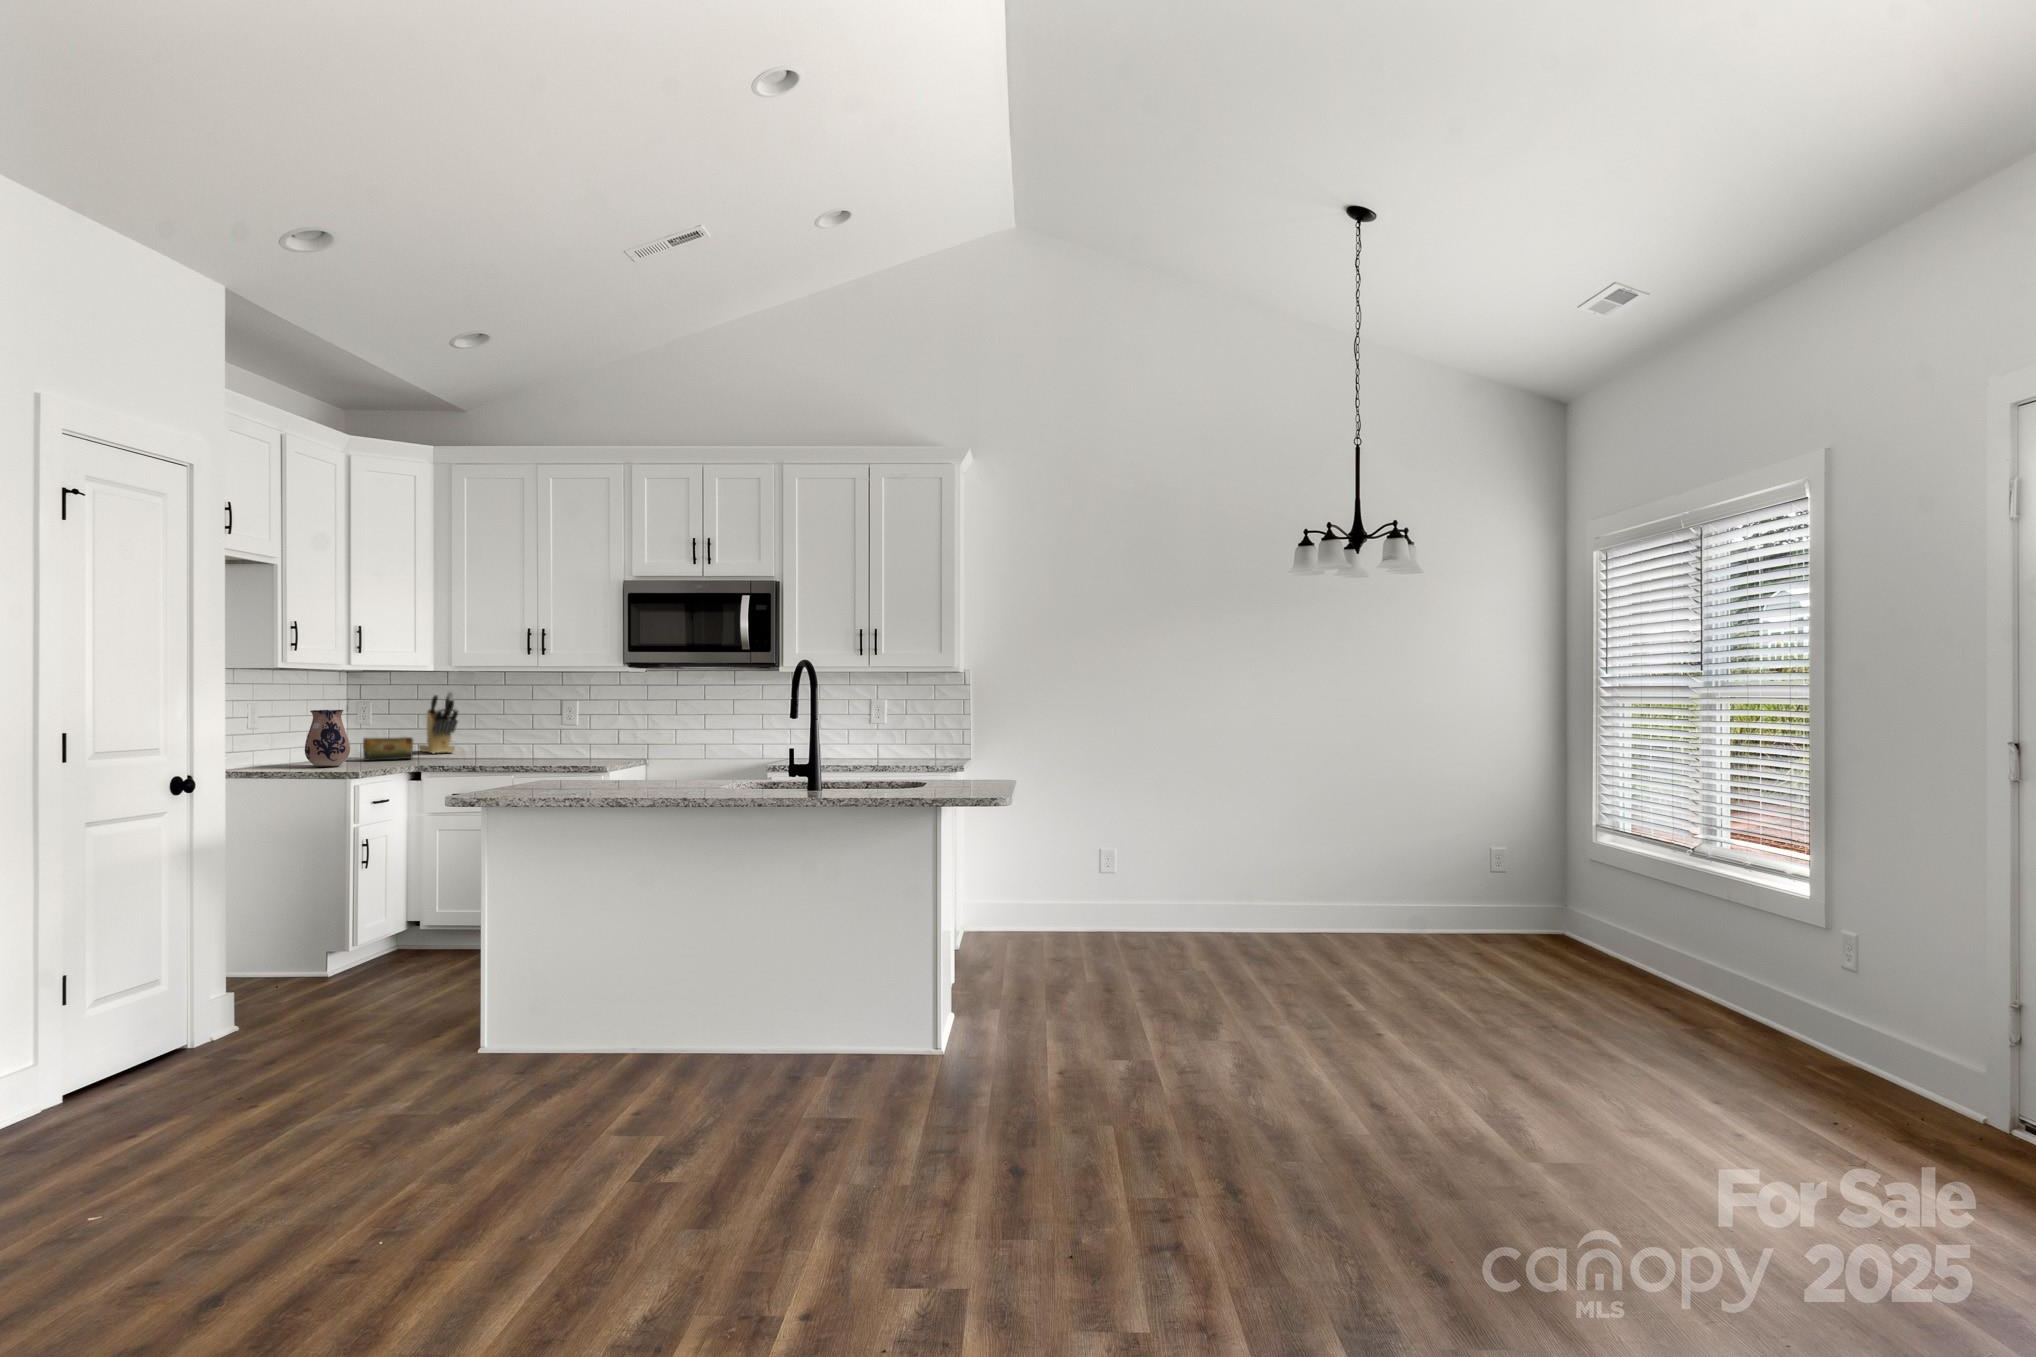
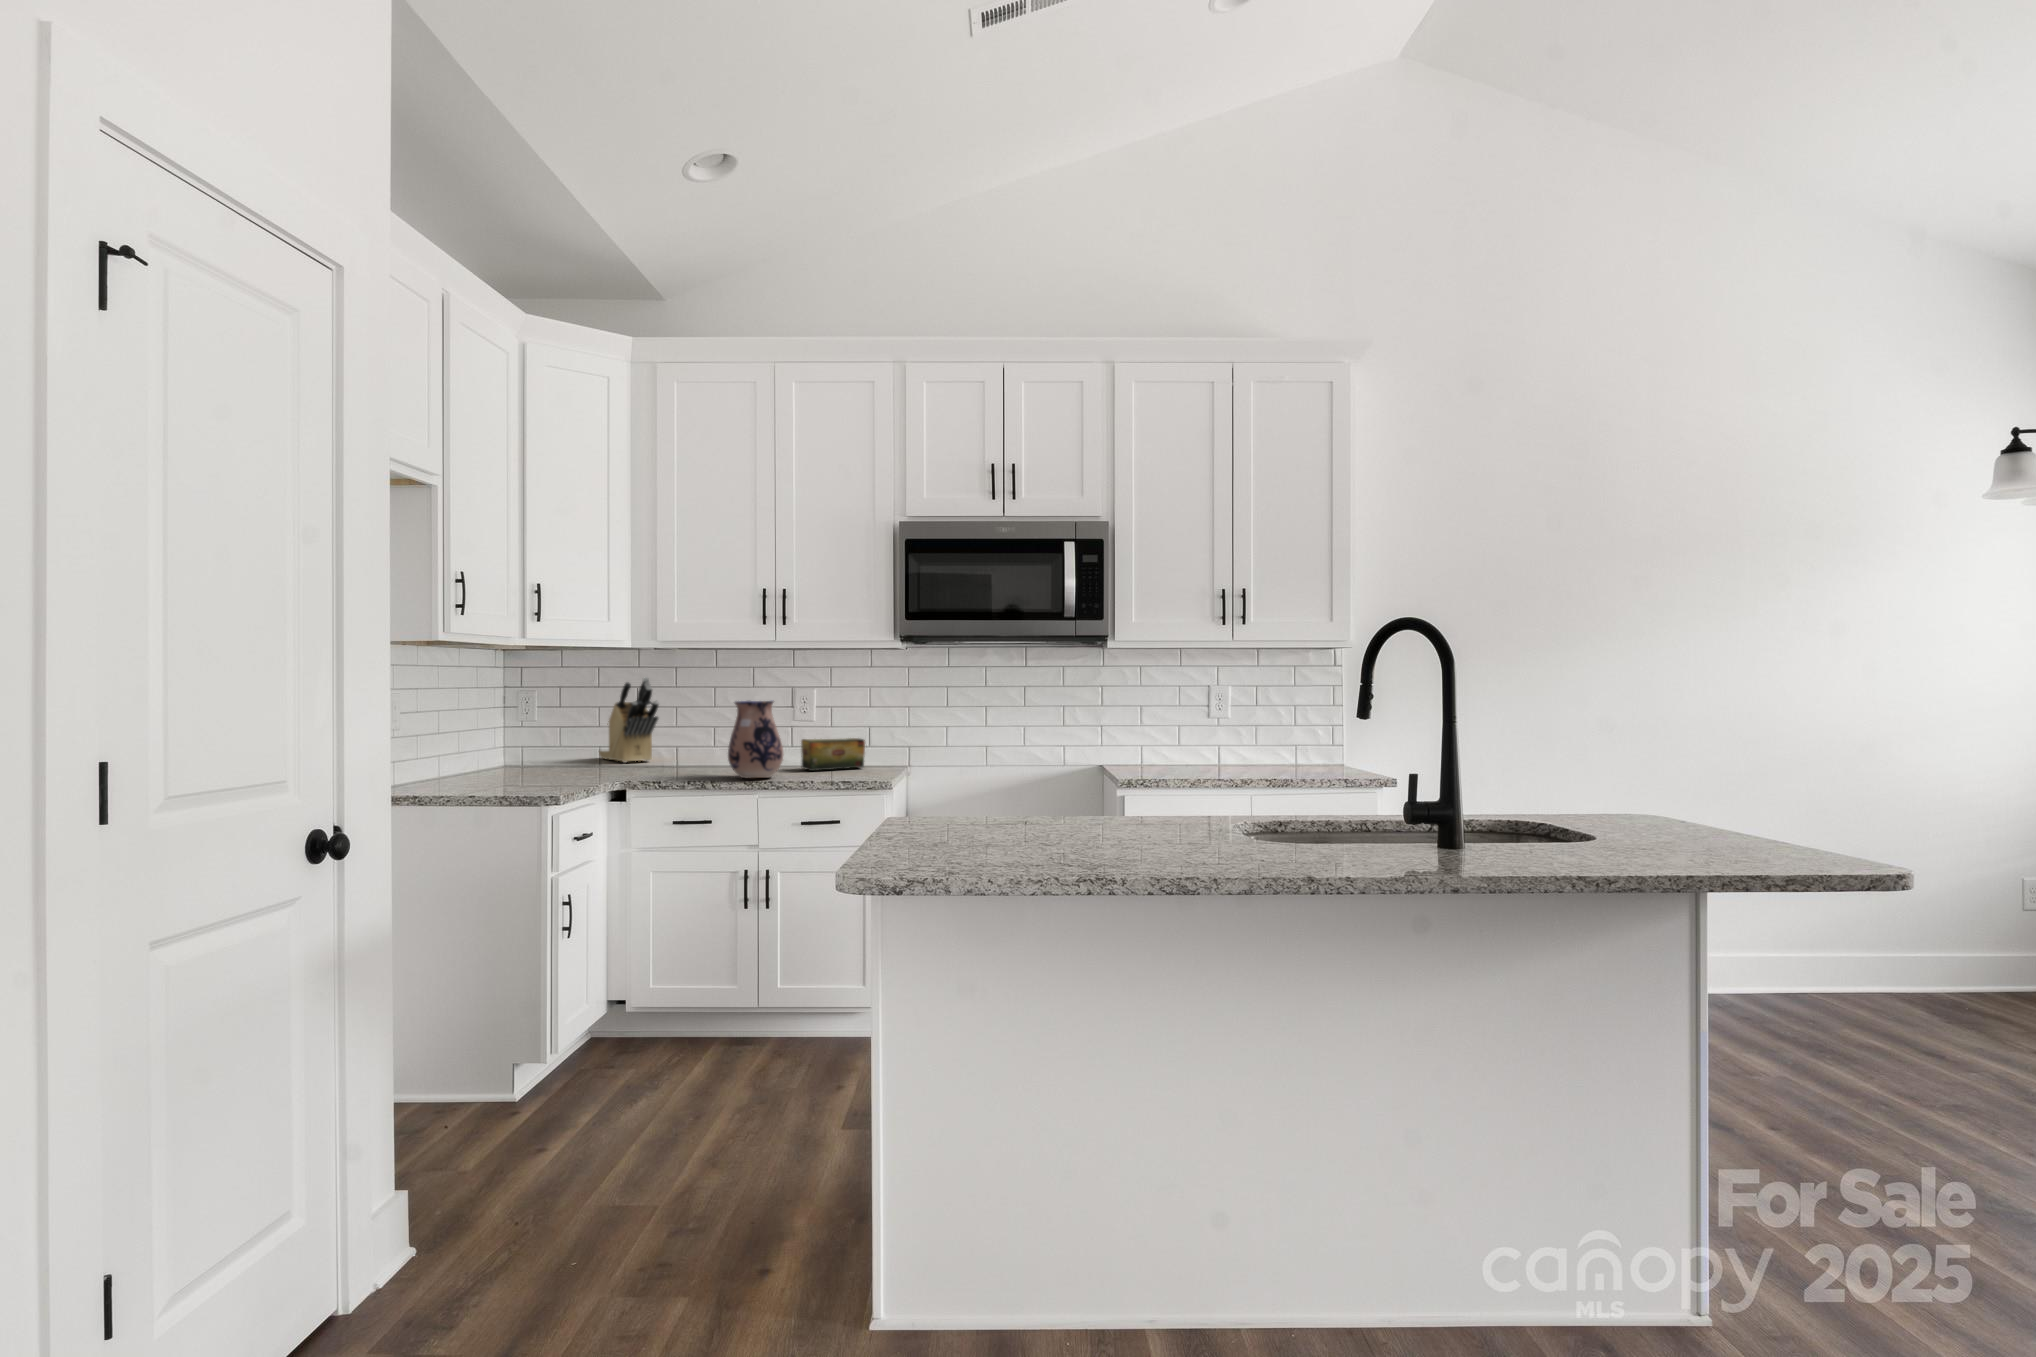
ceramic pitcher: present [305,710,350,766] -> present [728,701,783,778]
tea box: present [363,737,413,761] -> present [801,738,865,771]

